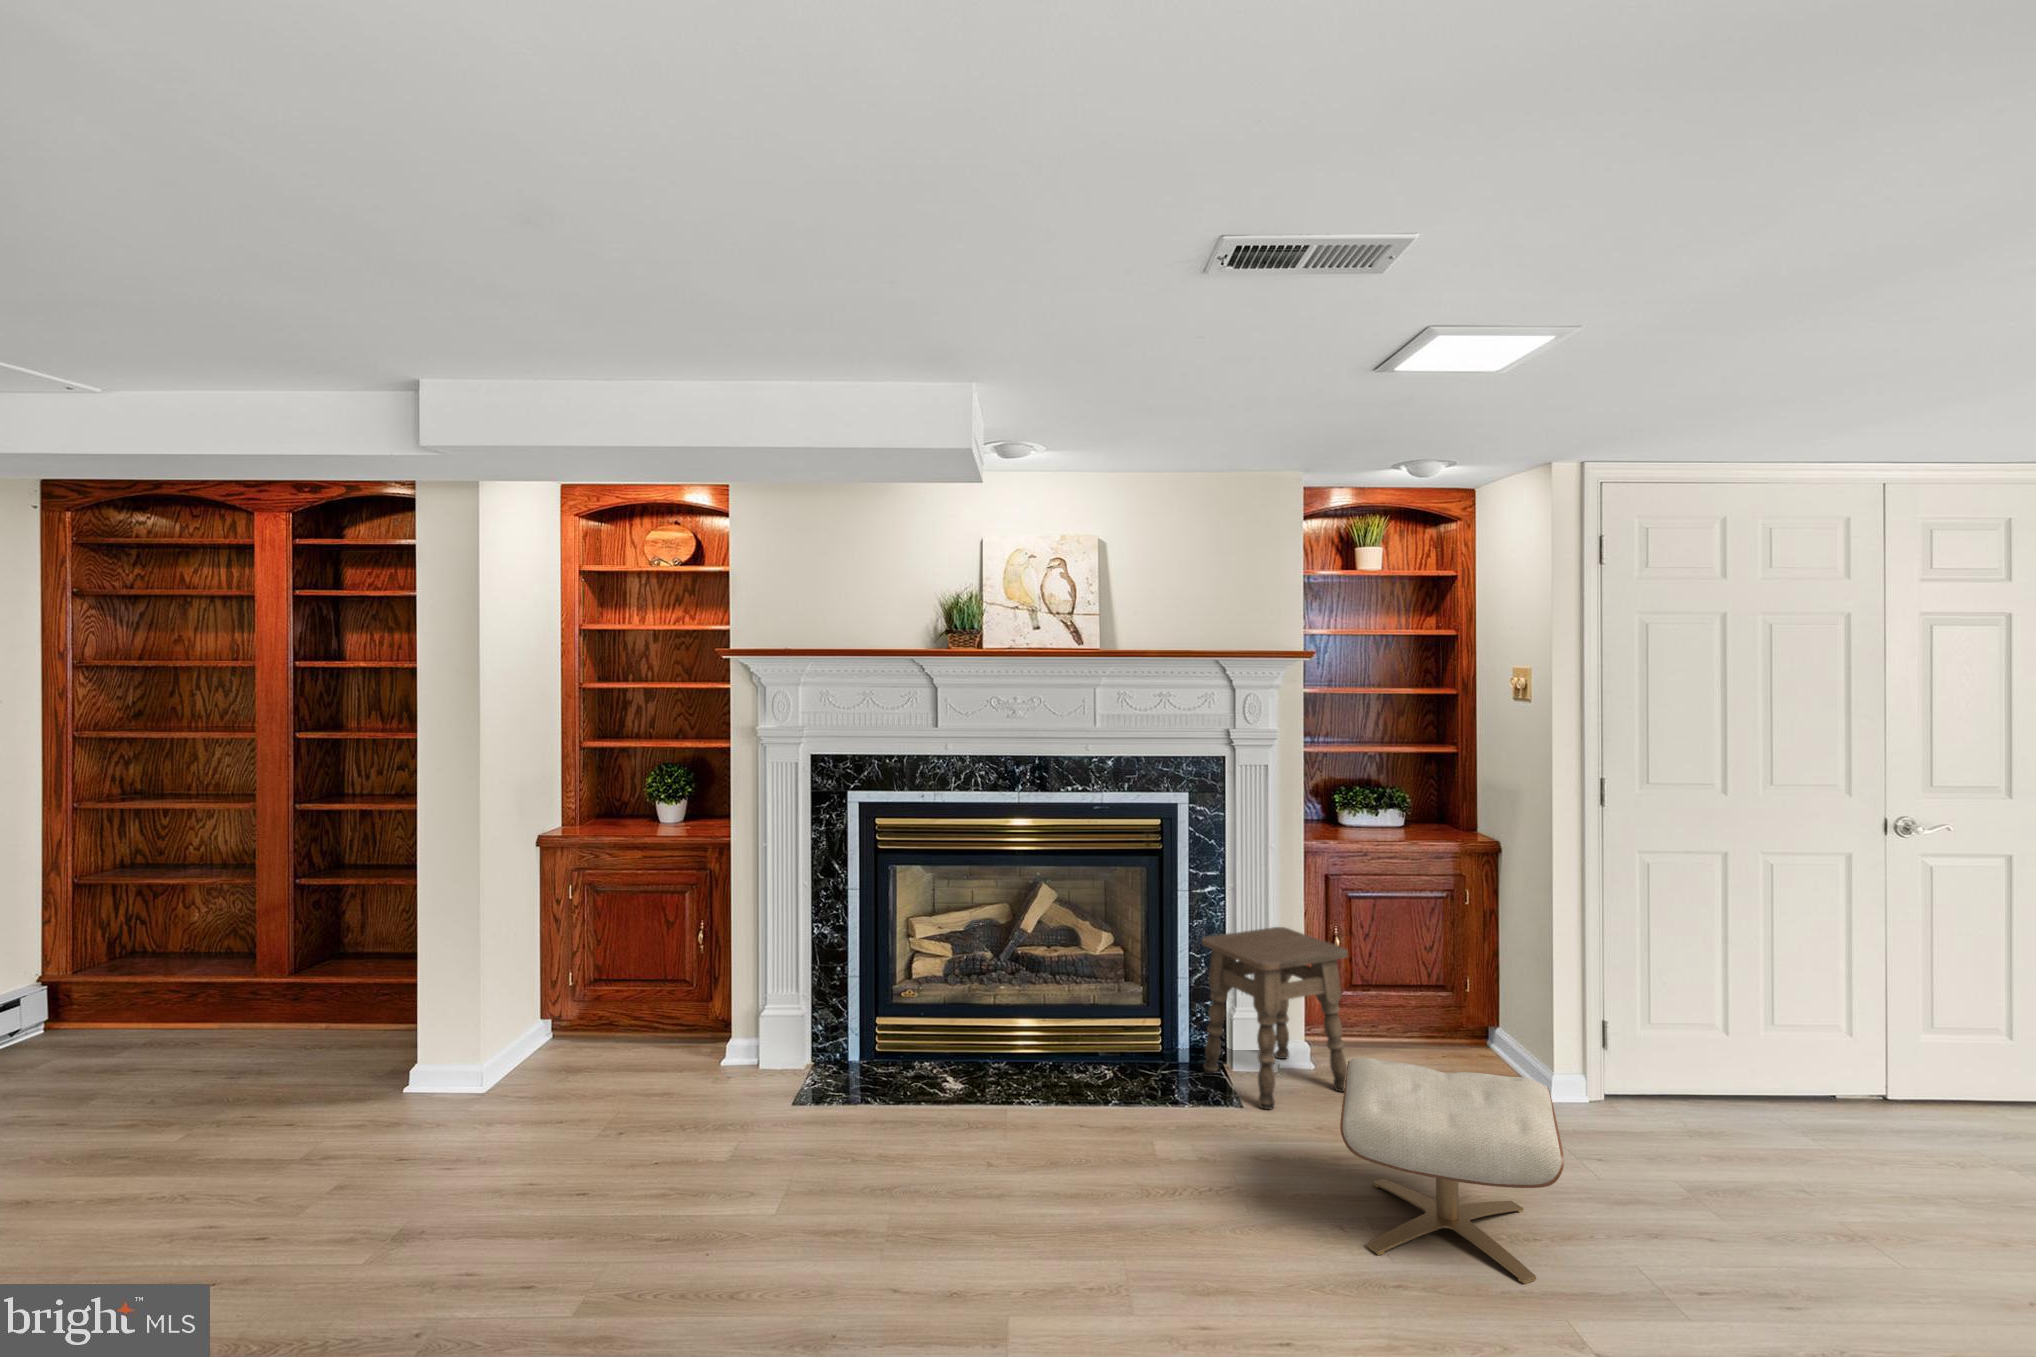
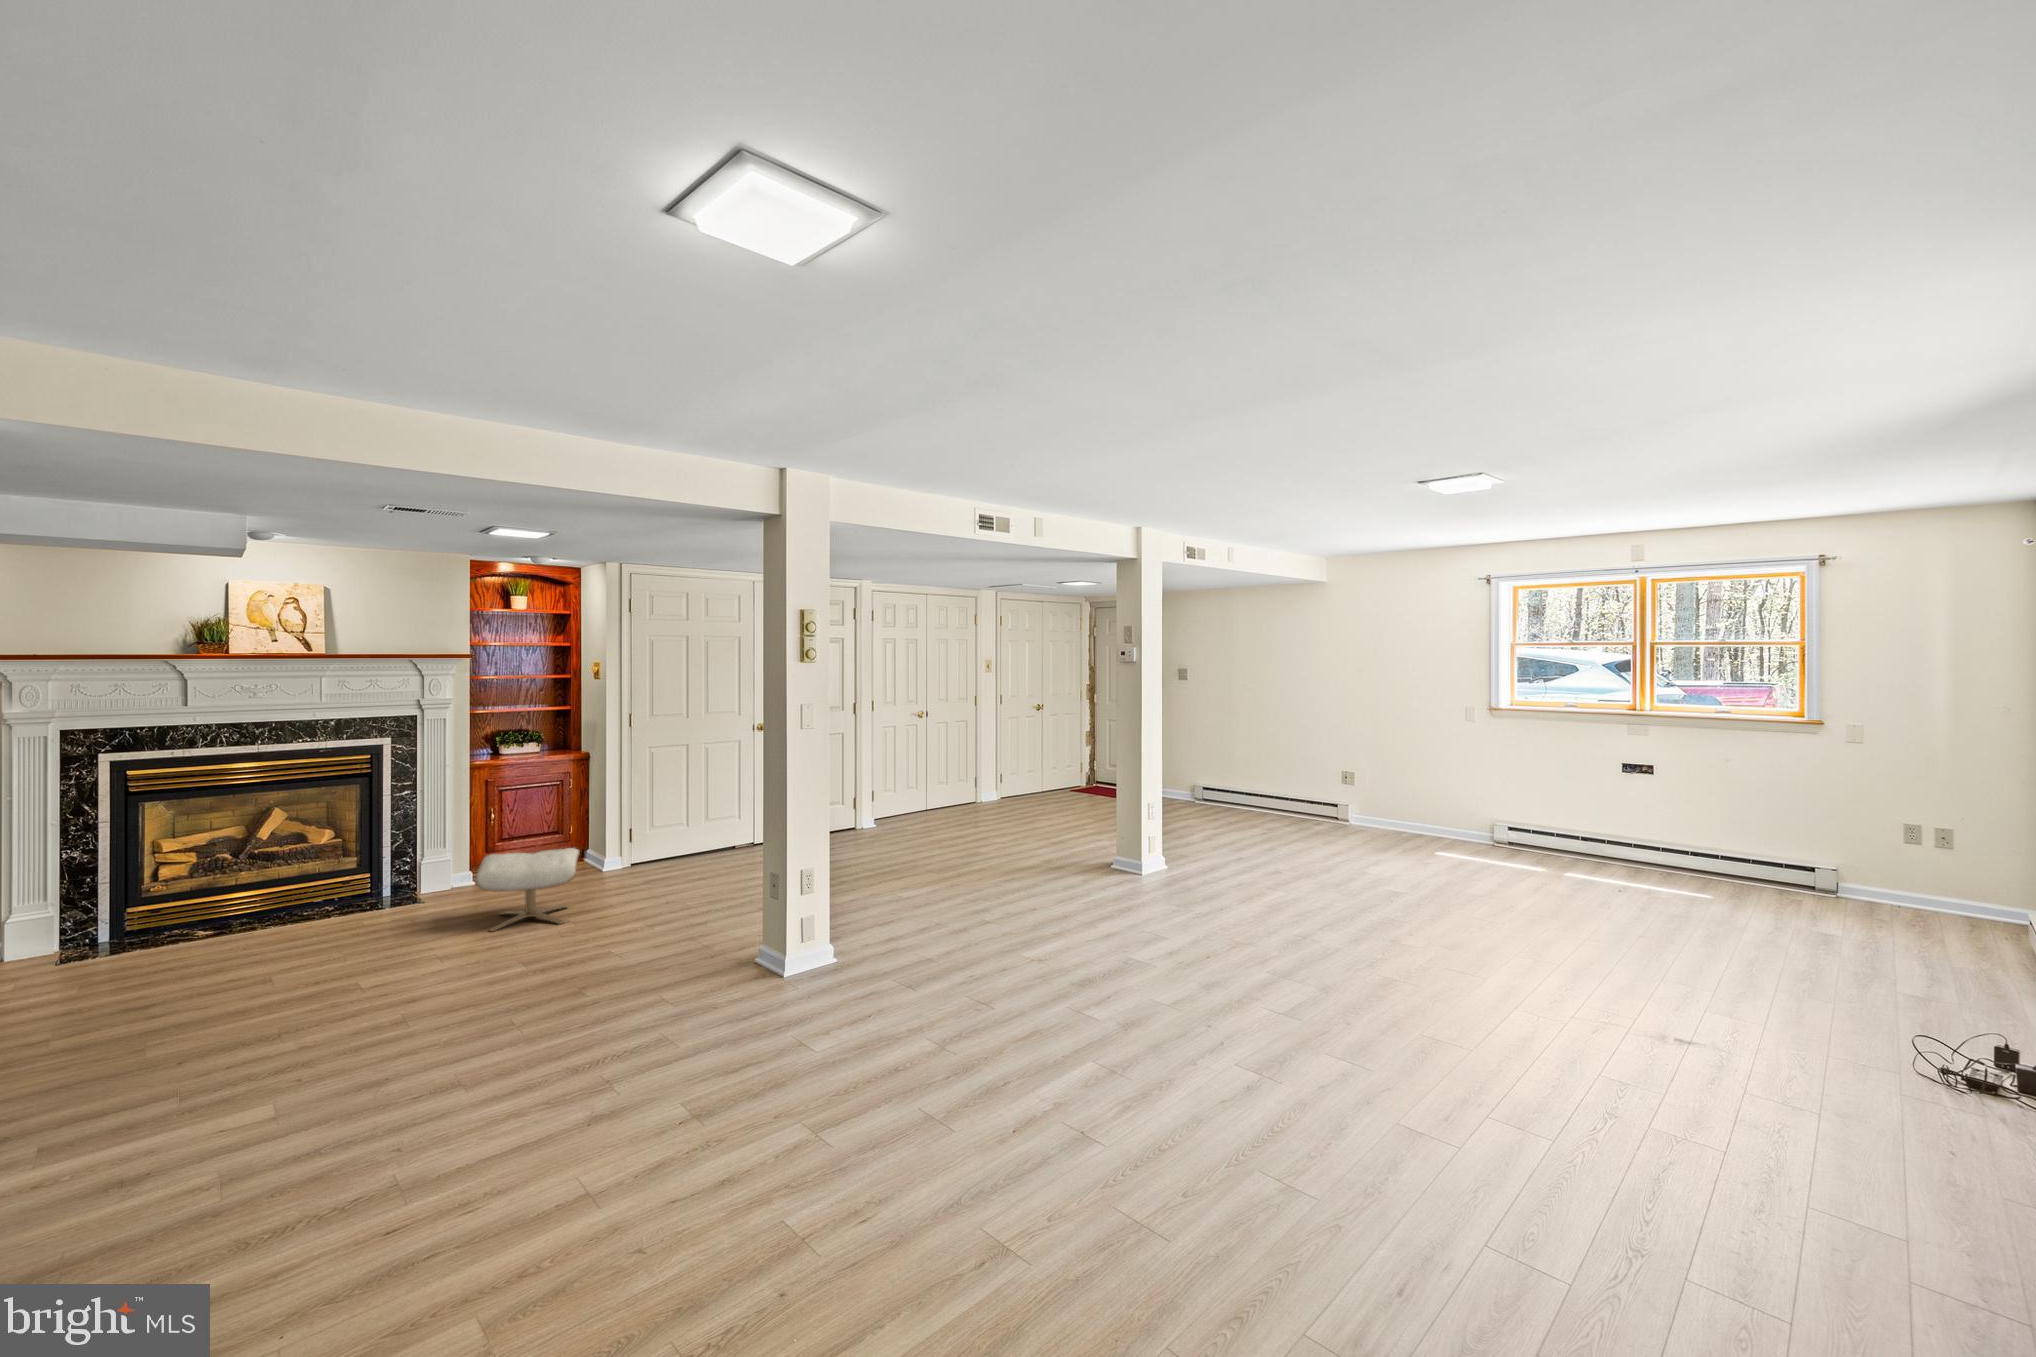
side table: present [1202,927,1348,1109] -> none [401,813,494,905]

